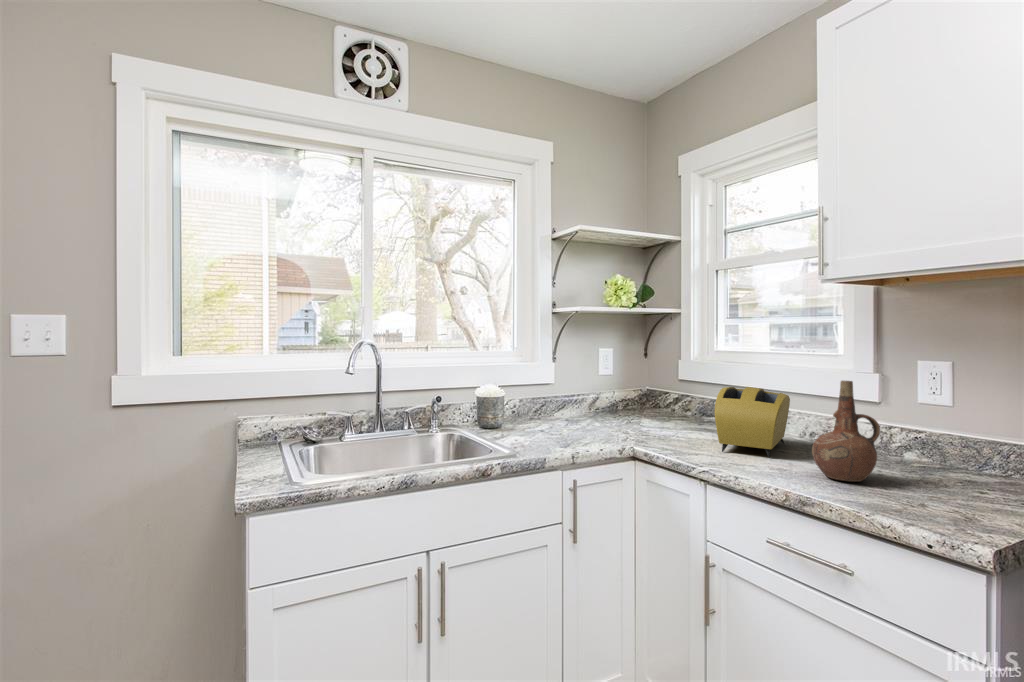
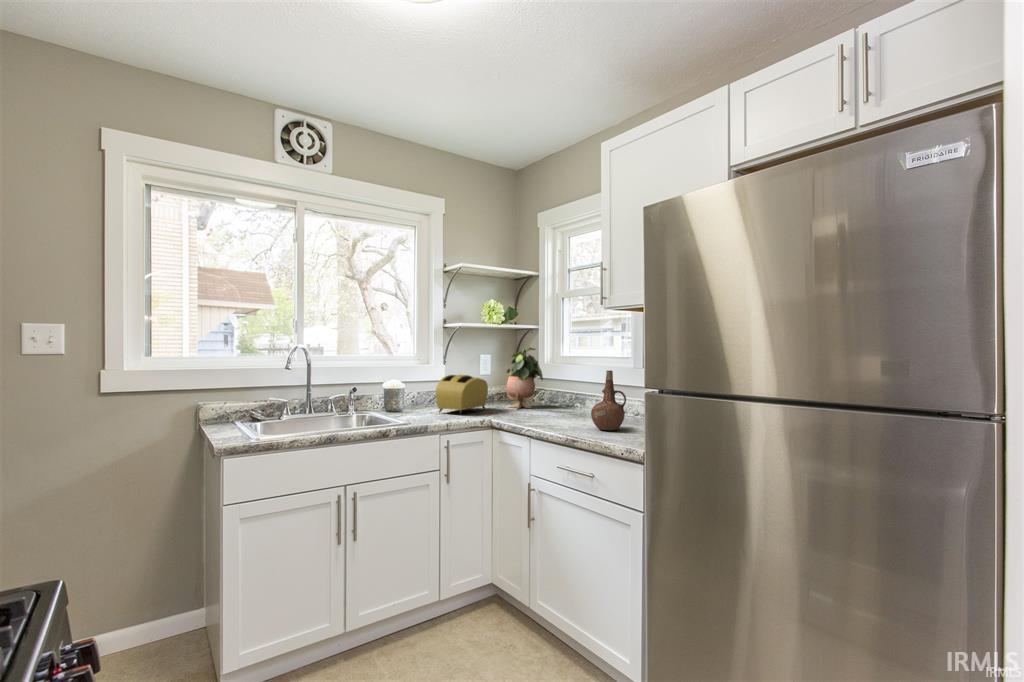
potted plant: none [642,339,696,428] -> present [506,346,543,409]
toaster: present [715,387,790,457] -> present [436,375,488,414]

